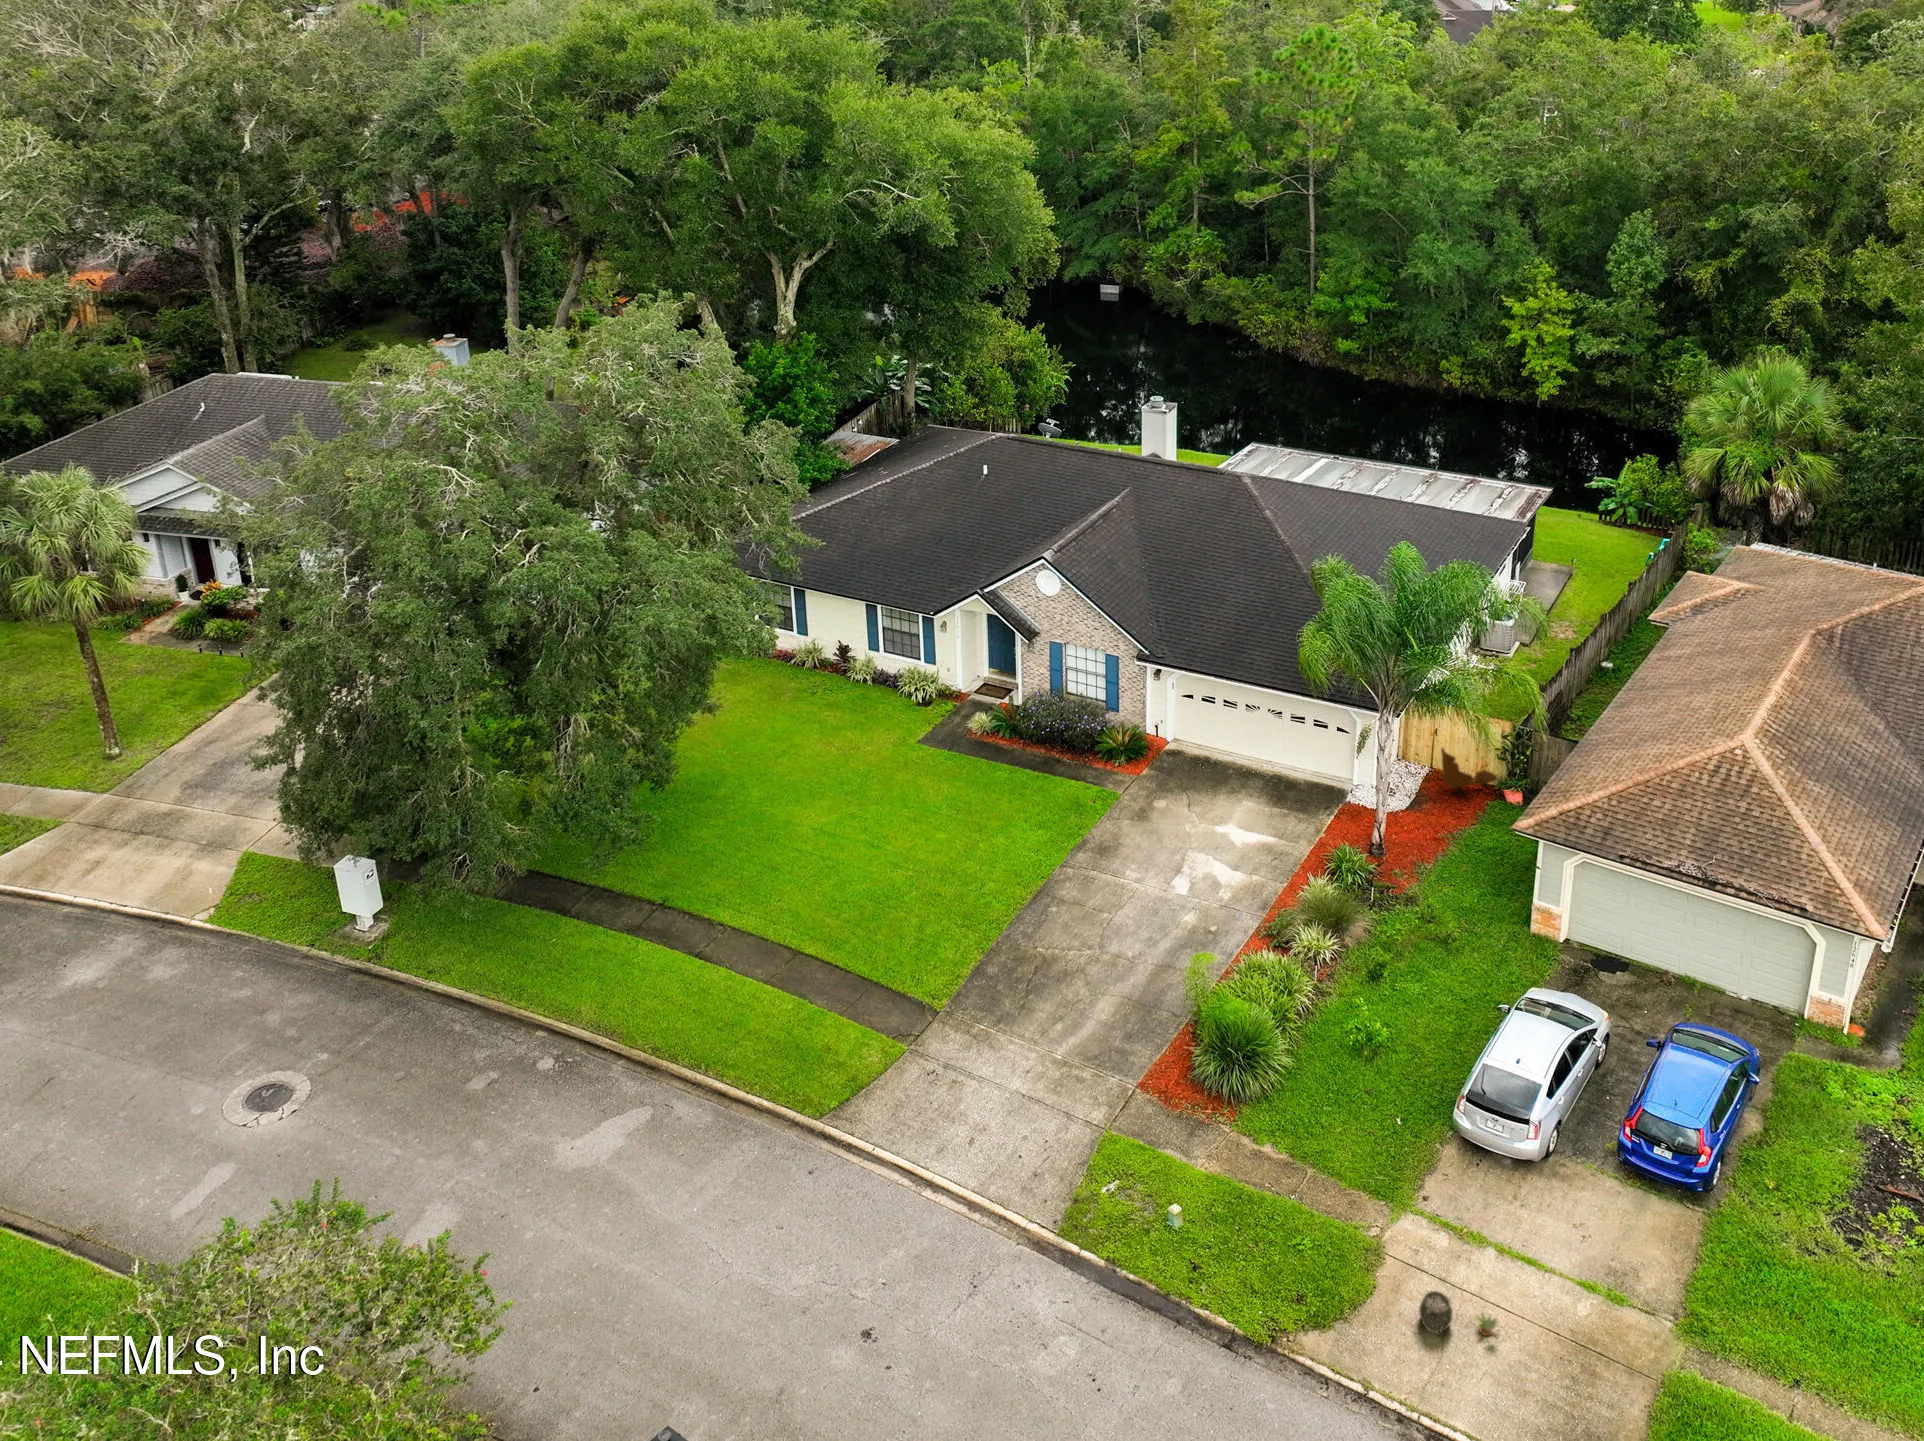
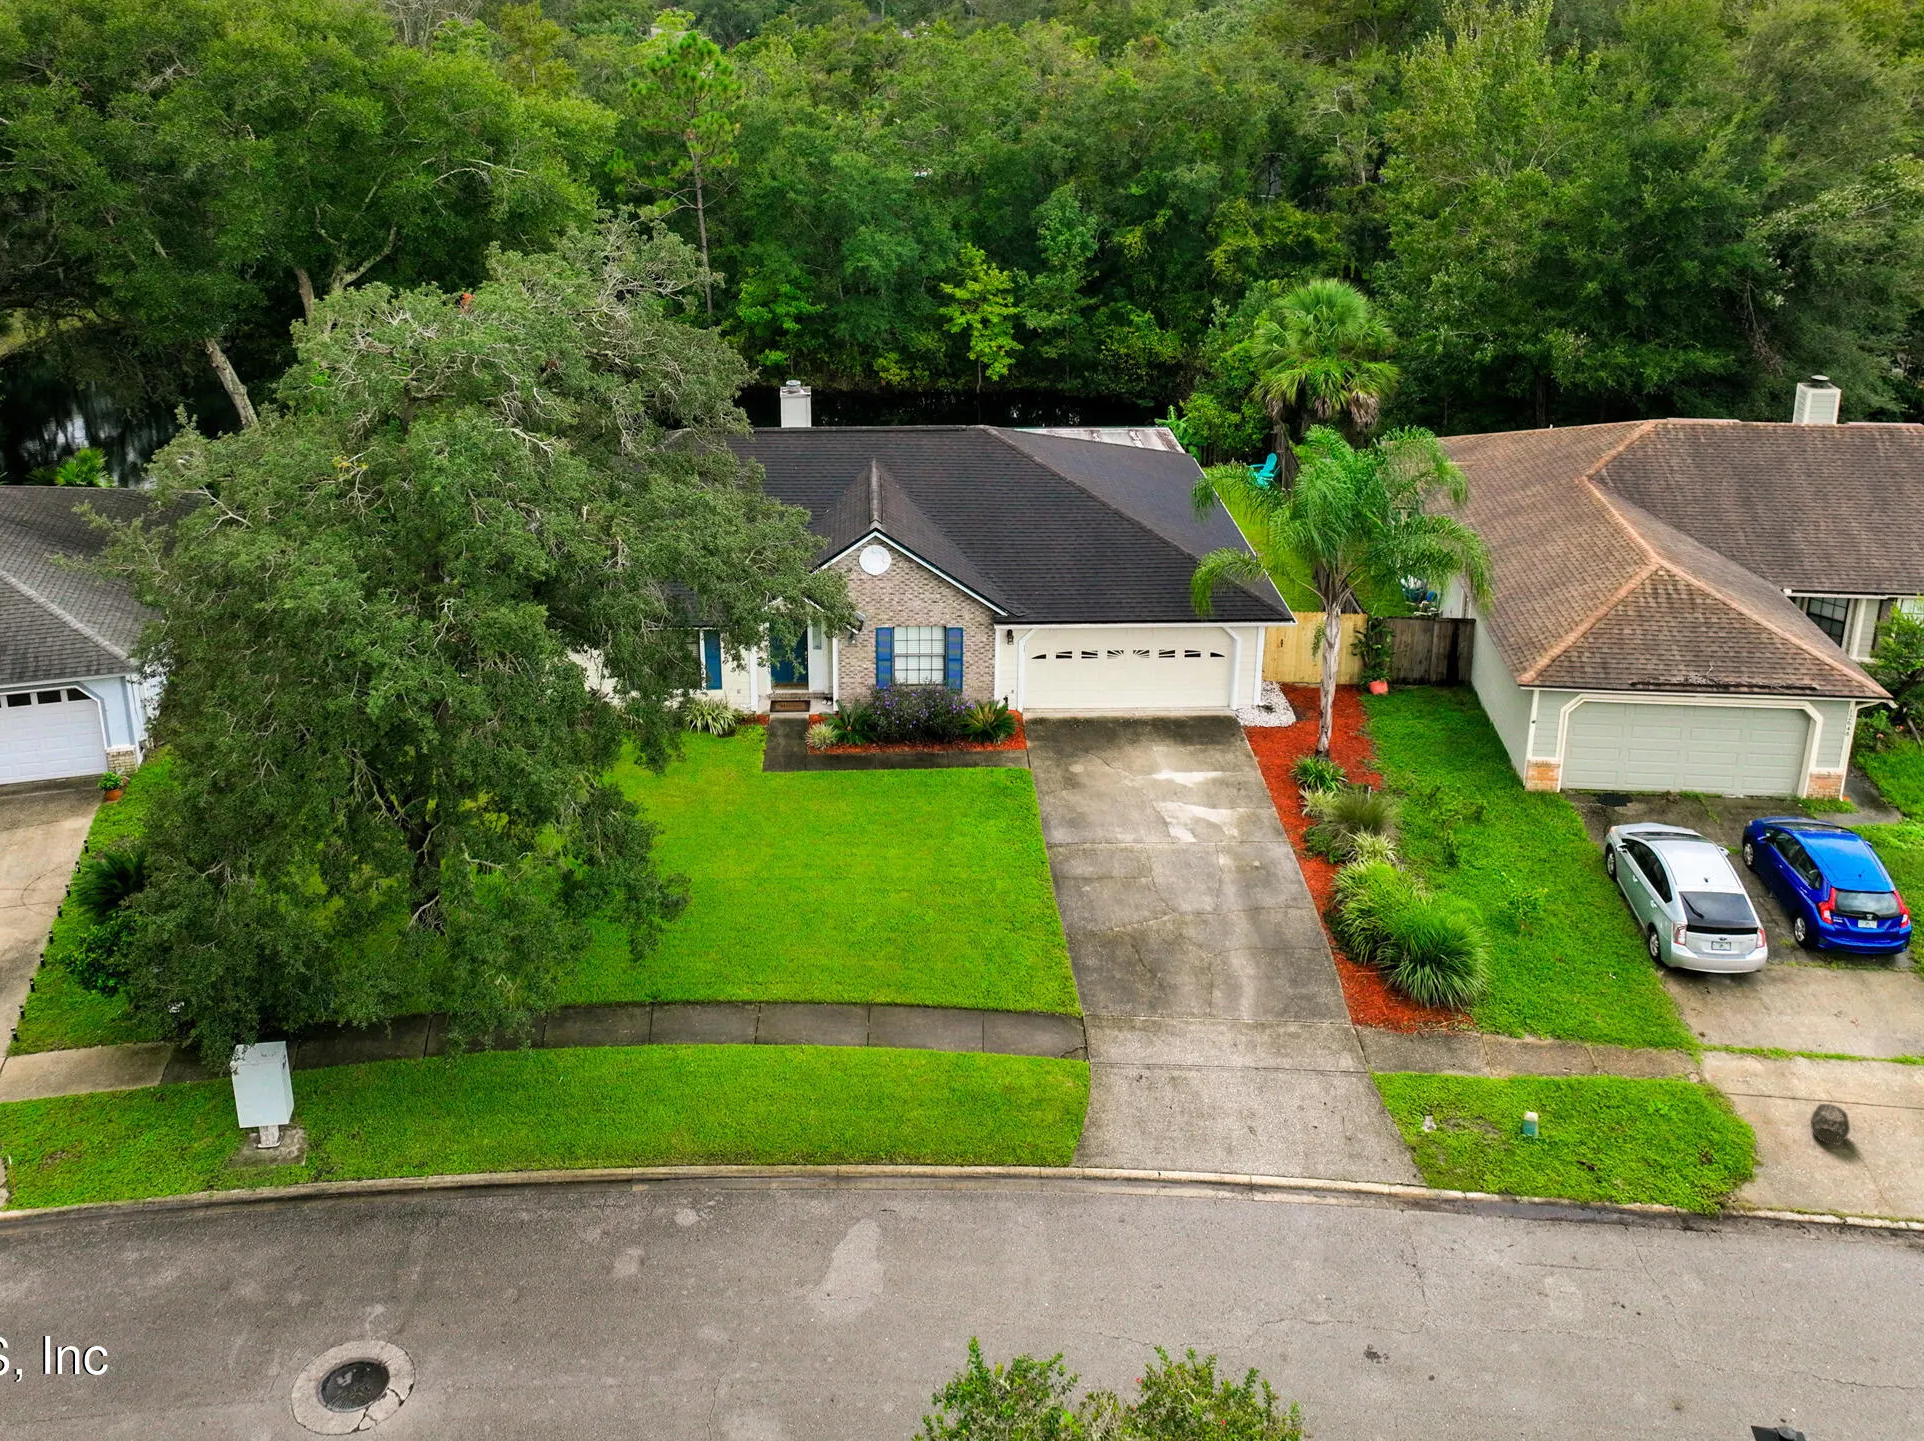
lounge chair: present [1441,748,1498,798] -> none [1322,649,1366,700]
decorative plant: present [1478,1314,1497,1336] -> none [1859,1110,1887,1132]

